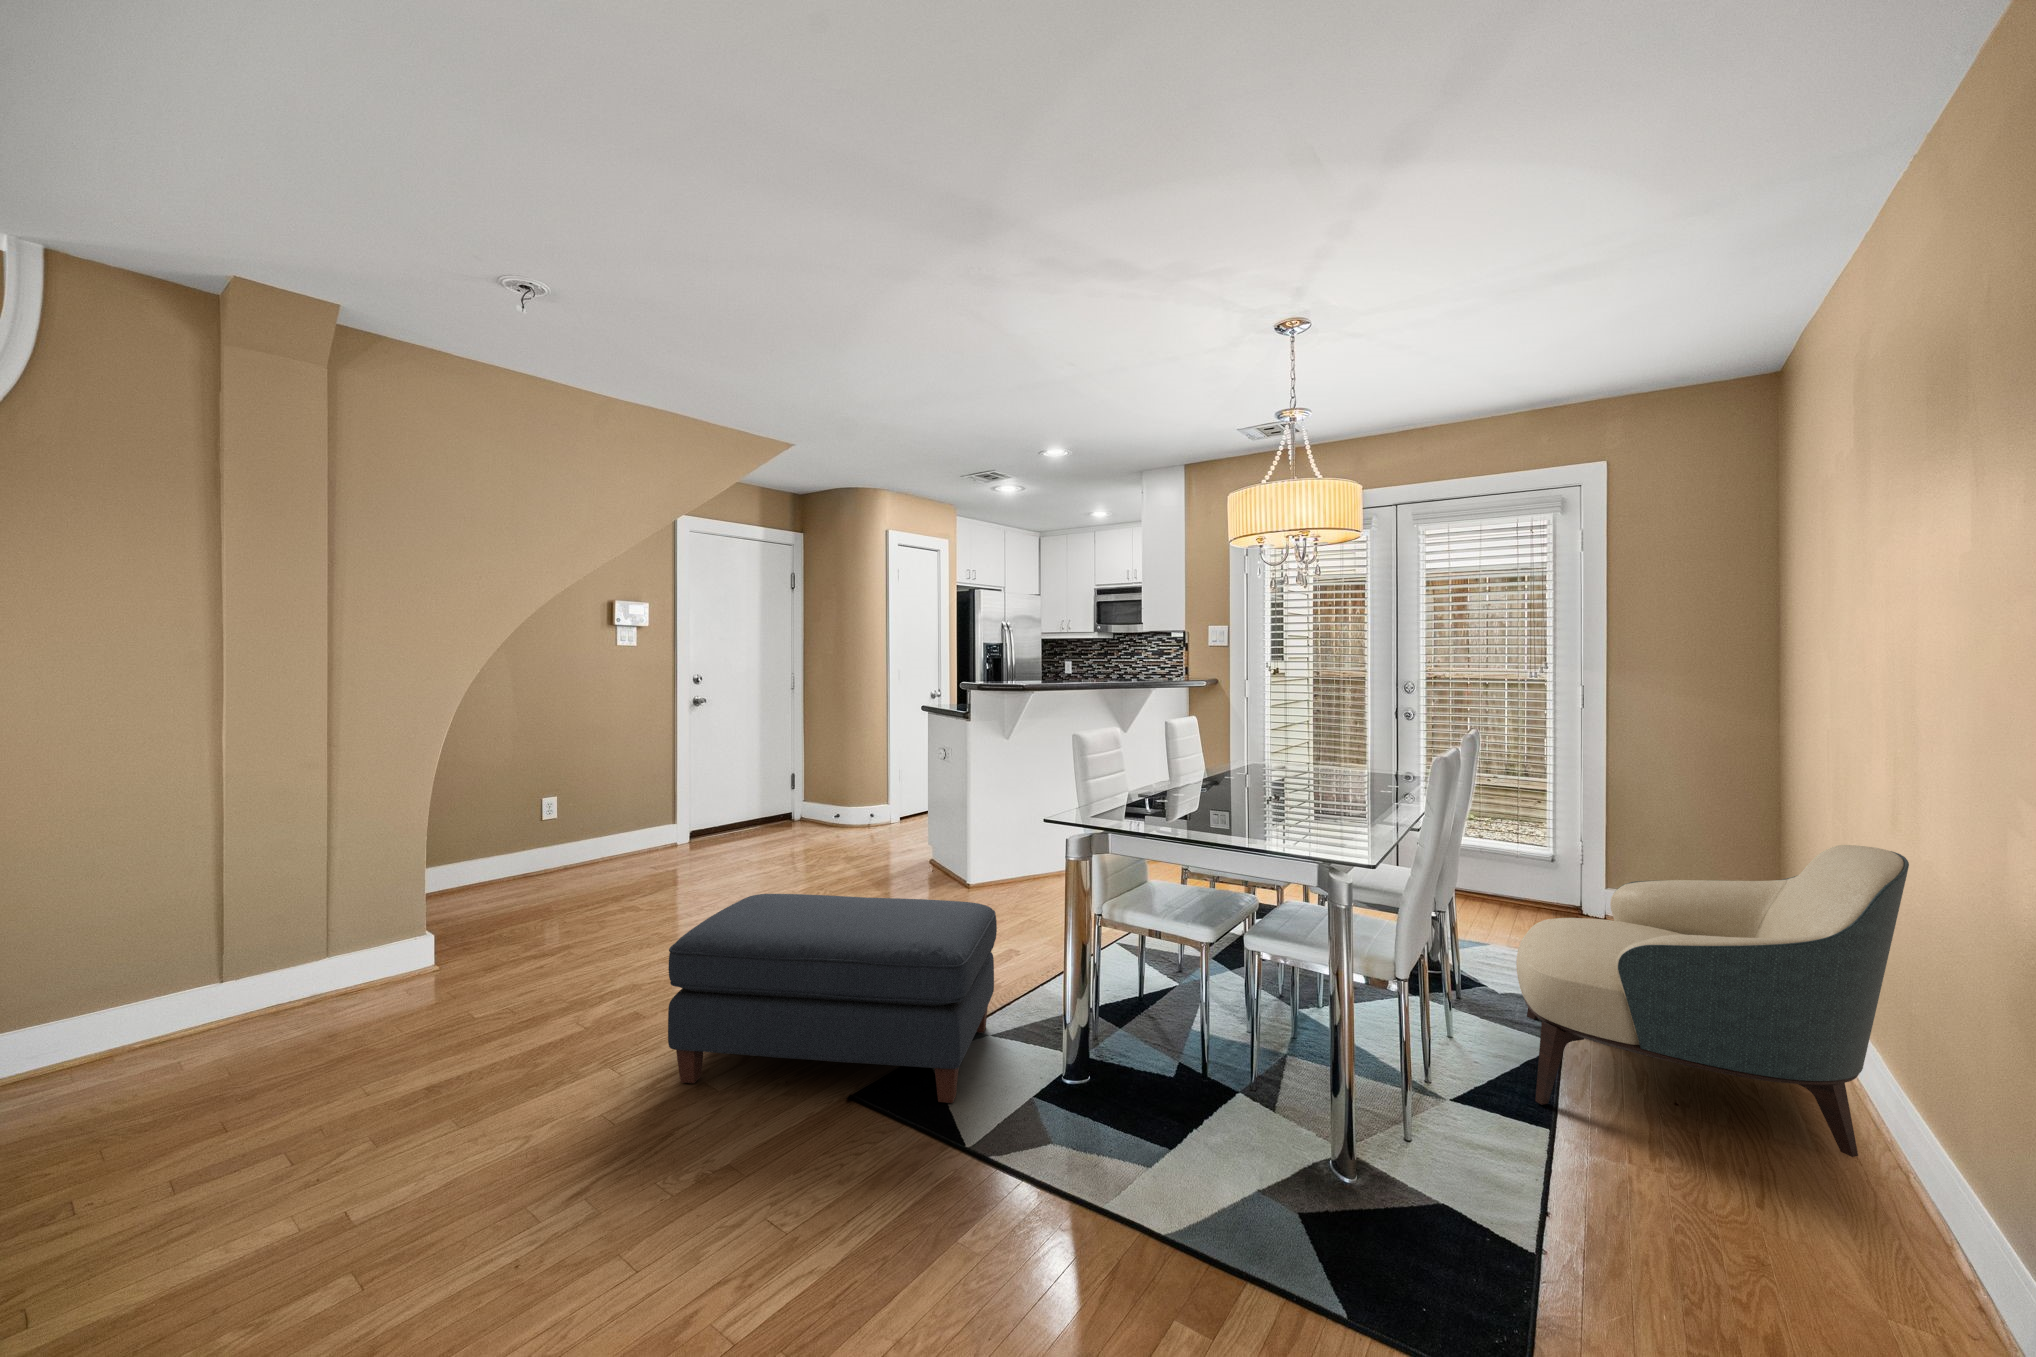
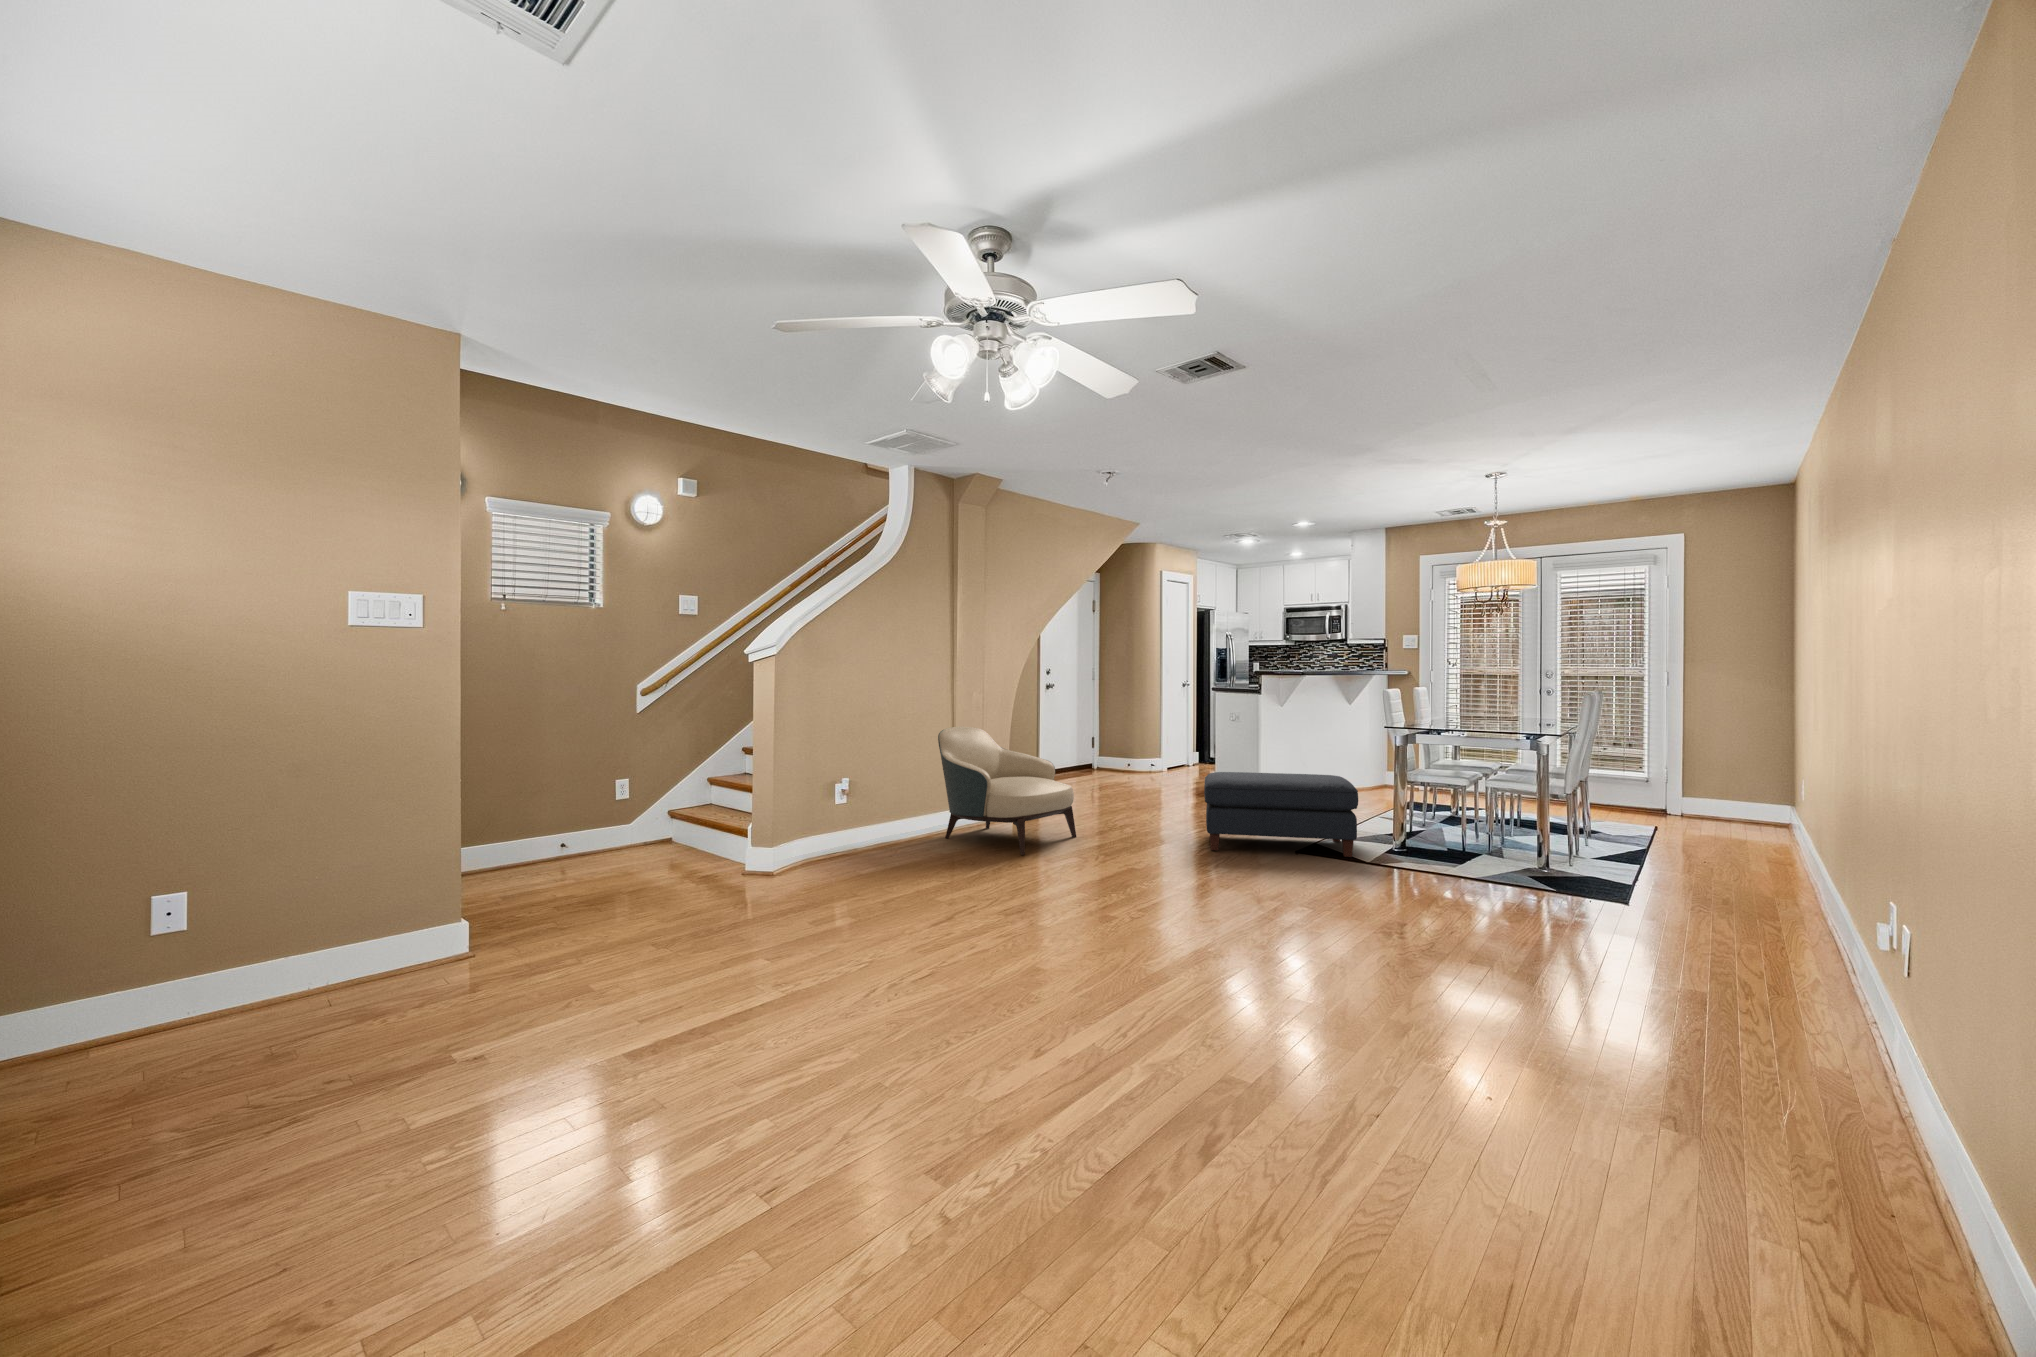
armchair: present [1516,845,1909,1157] -> present [938,727,1076,855]

